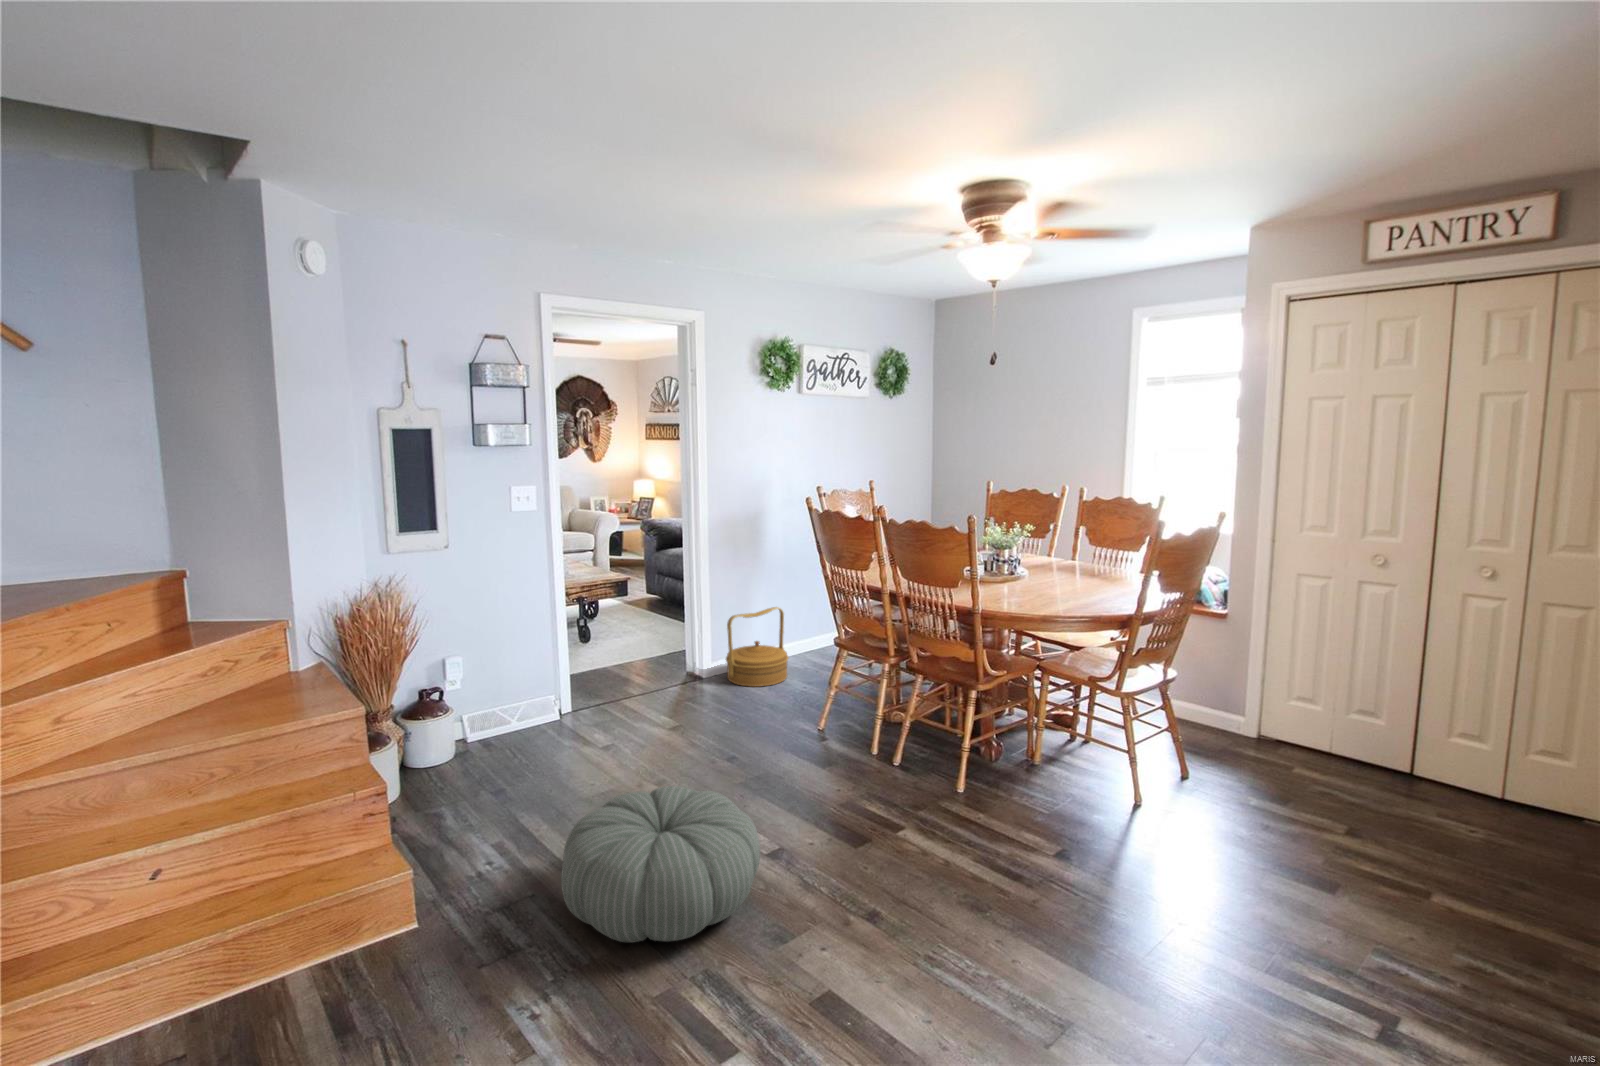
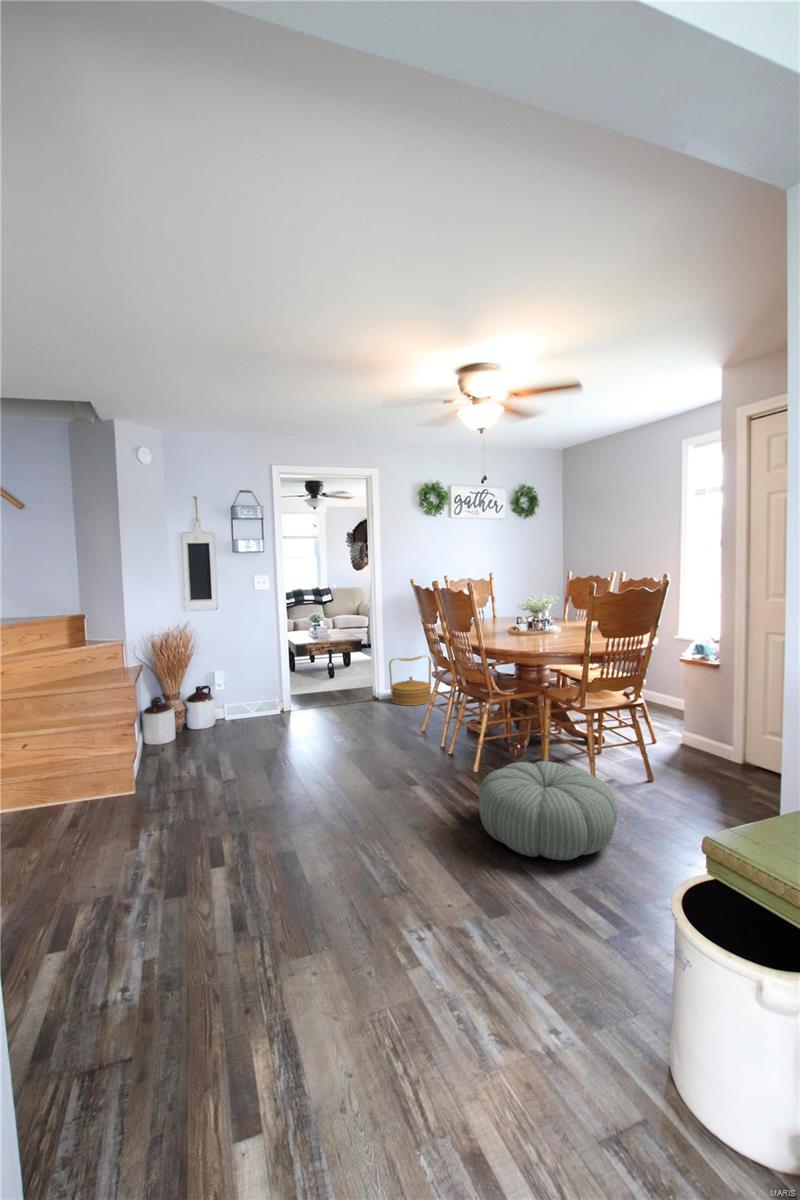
pouf: present [561,786,760,943] -> present [479,761,617,860]

